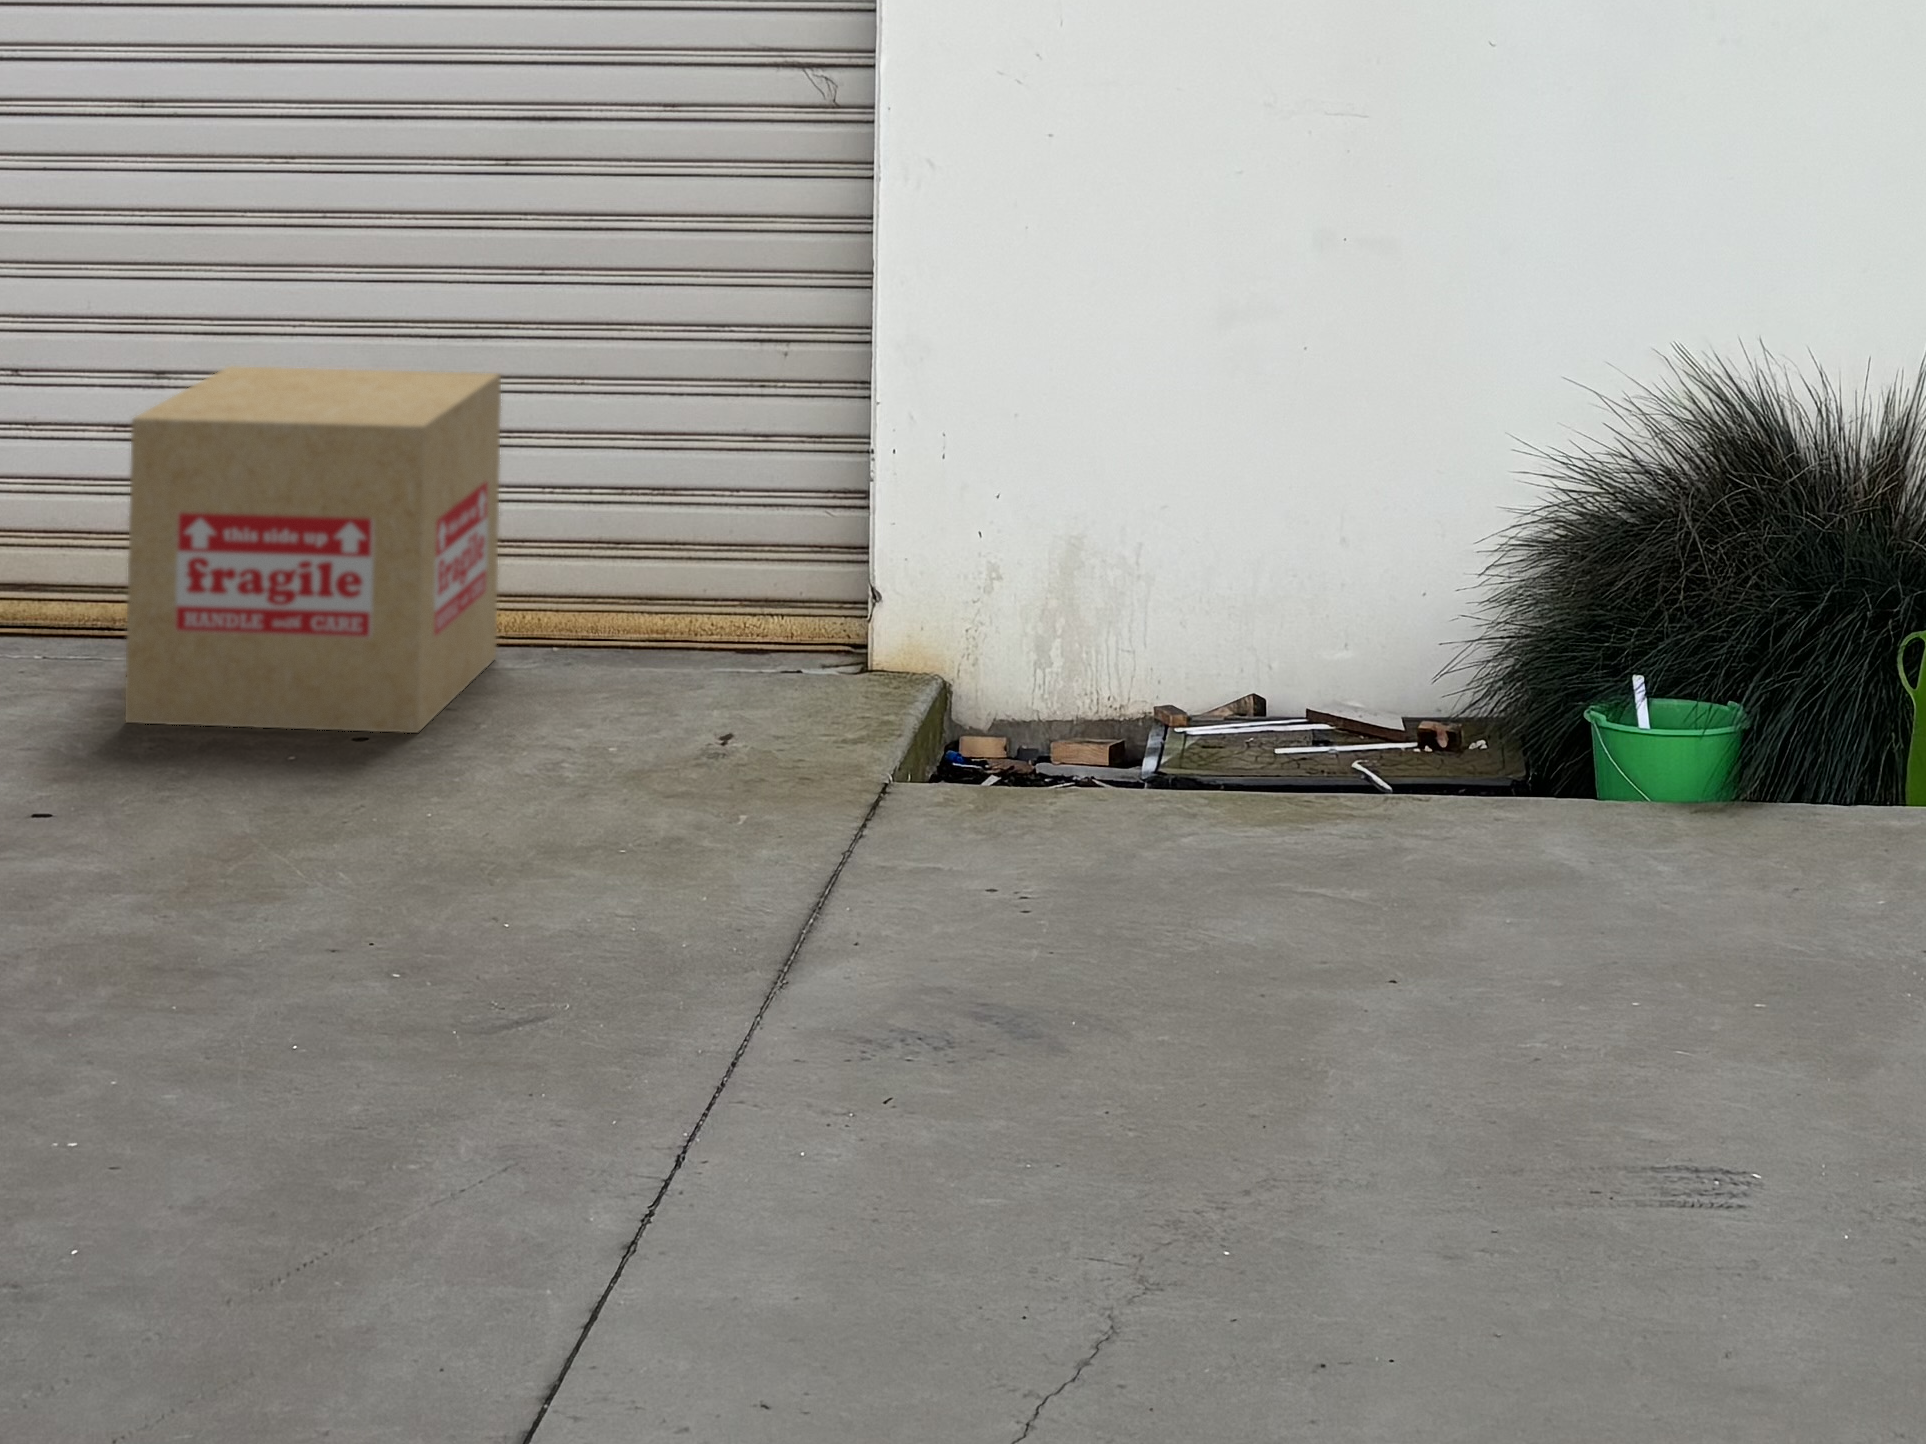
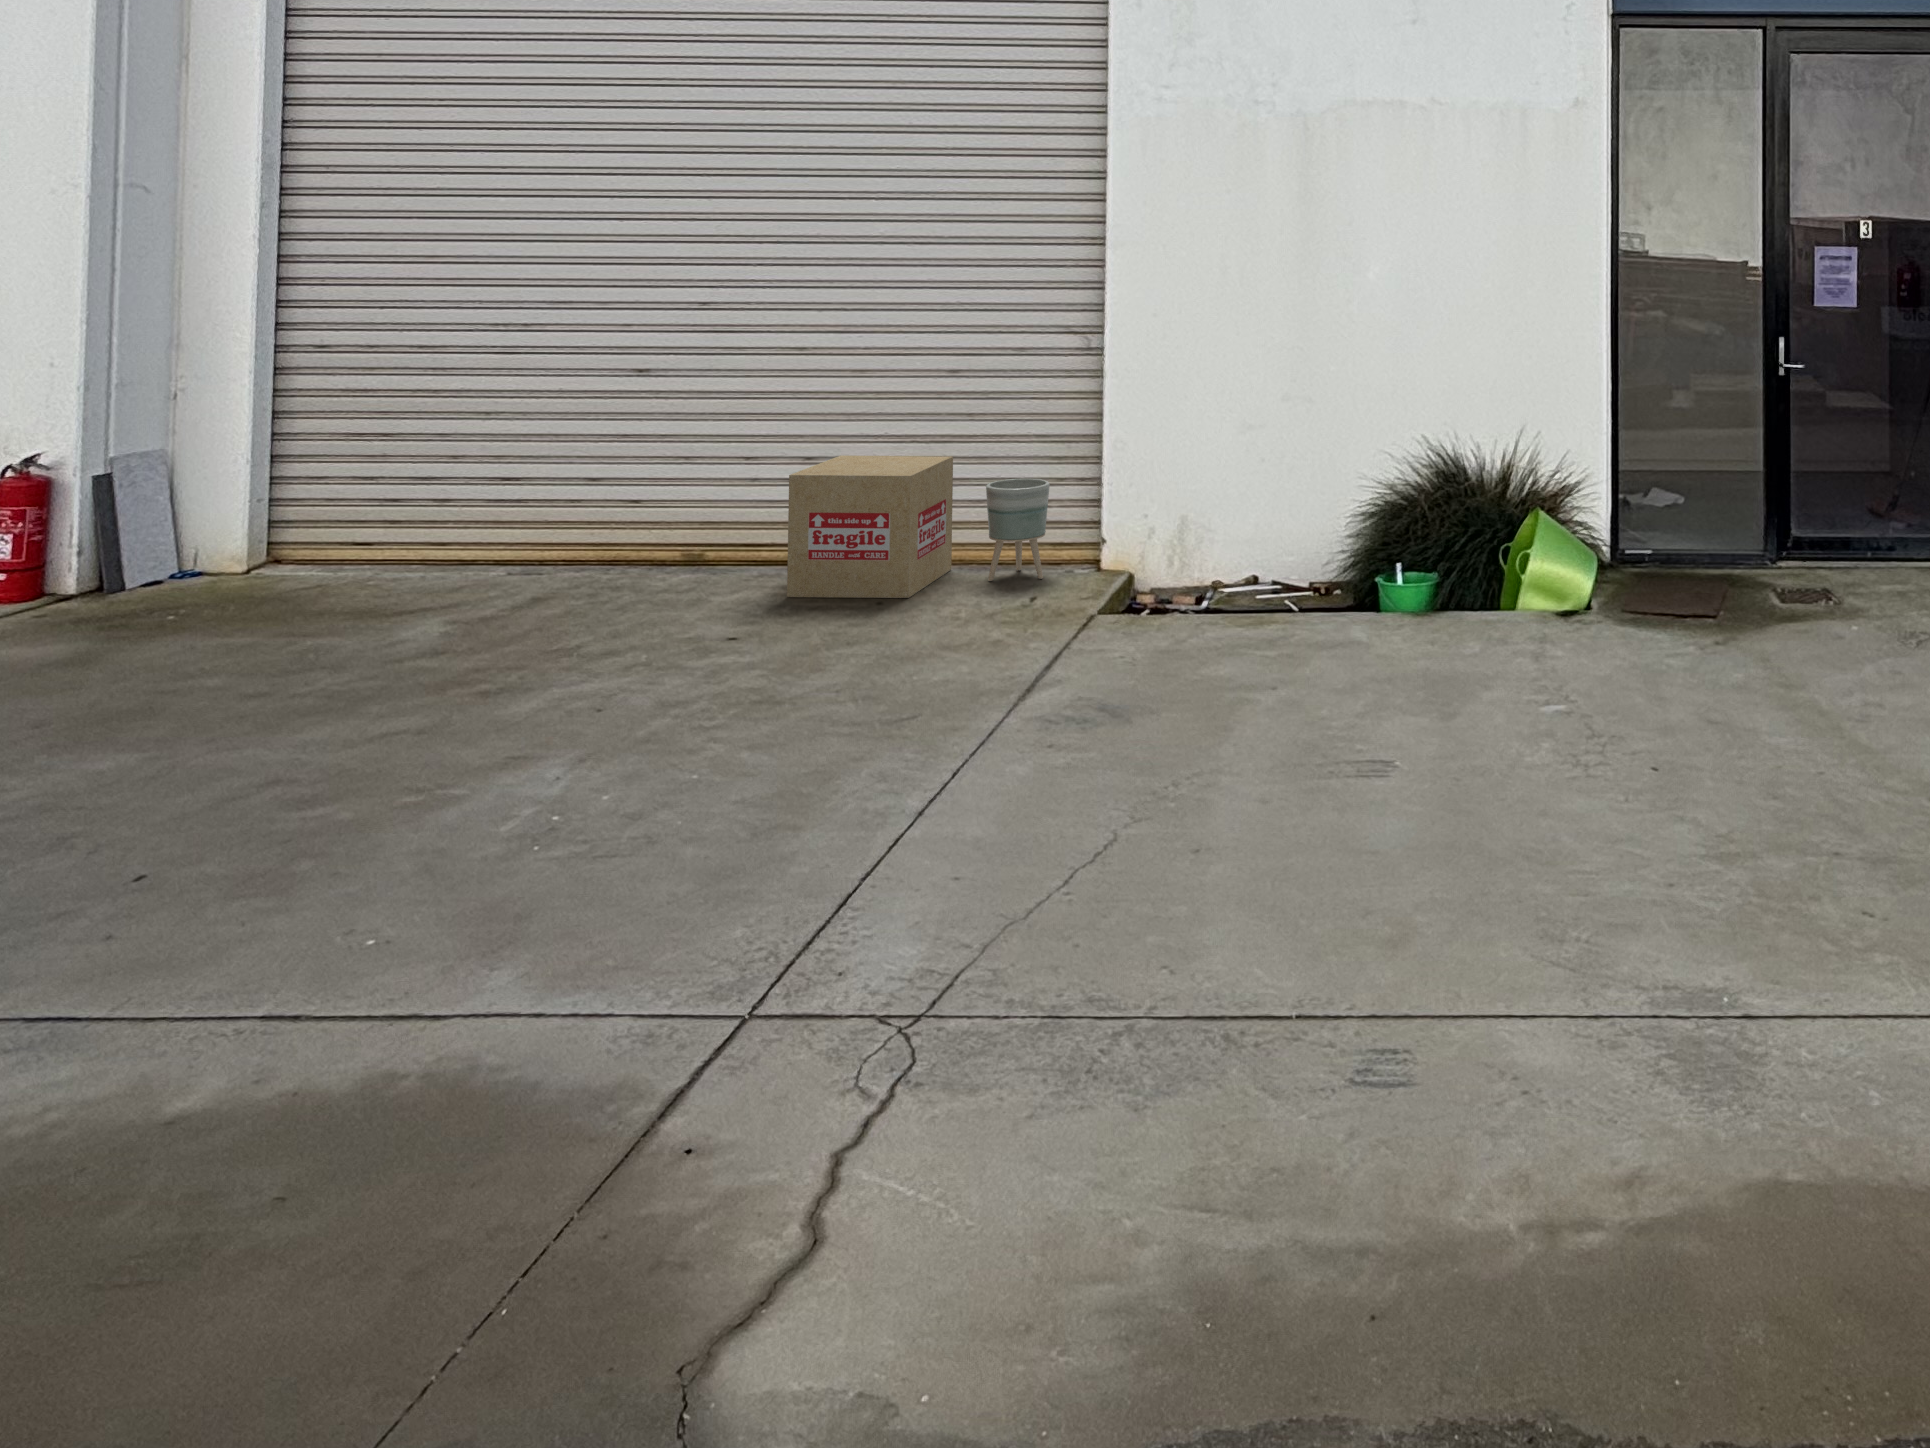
planter: none [589,432,742,692] -> present [986,479,1050,581]

